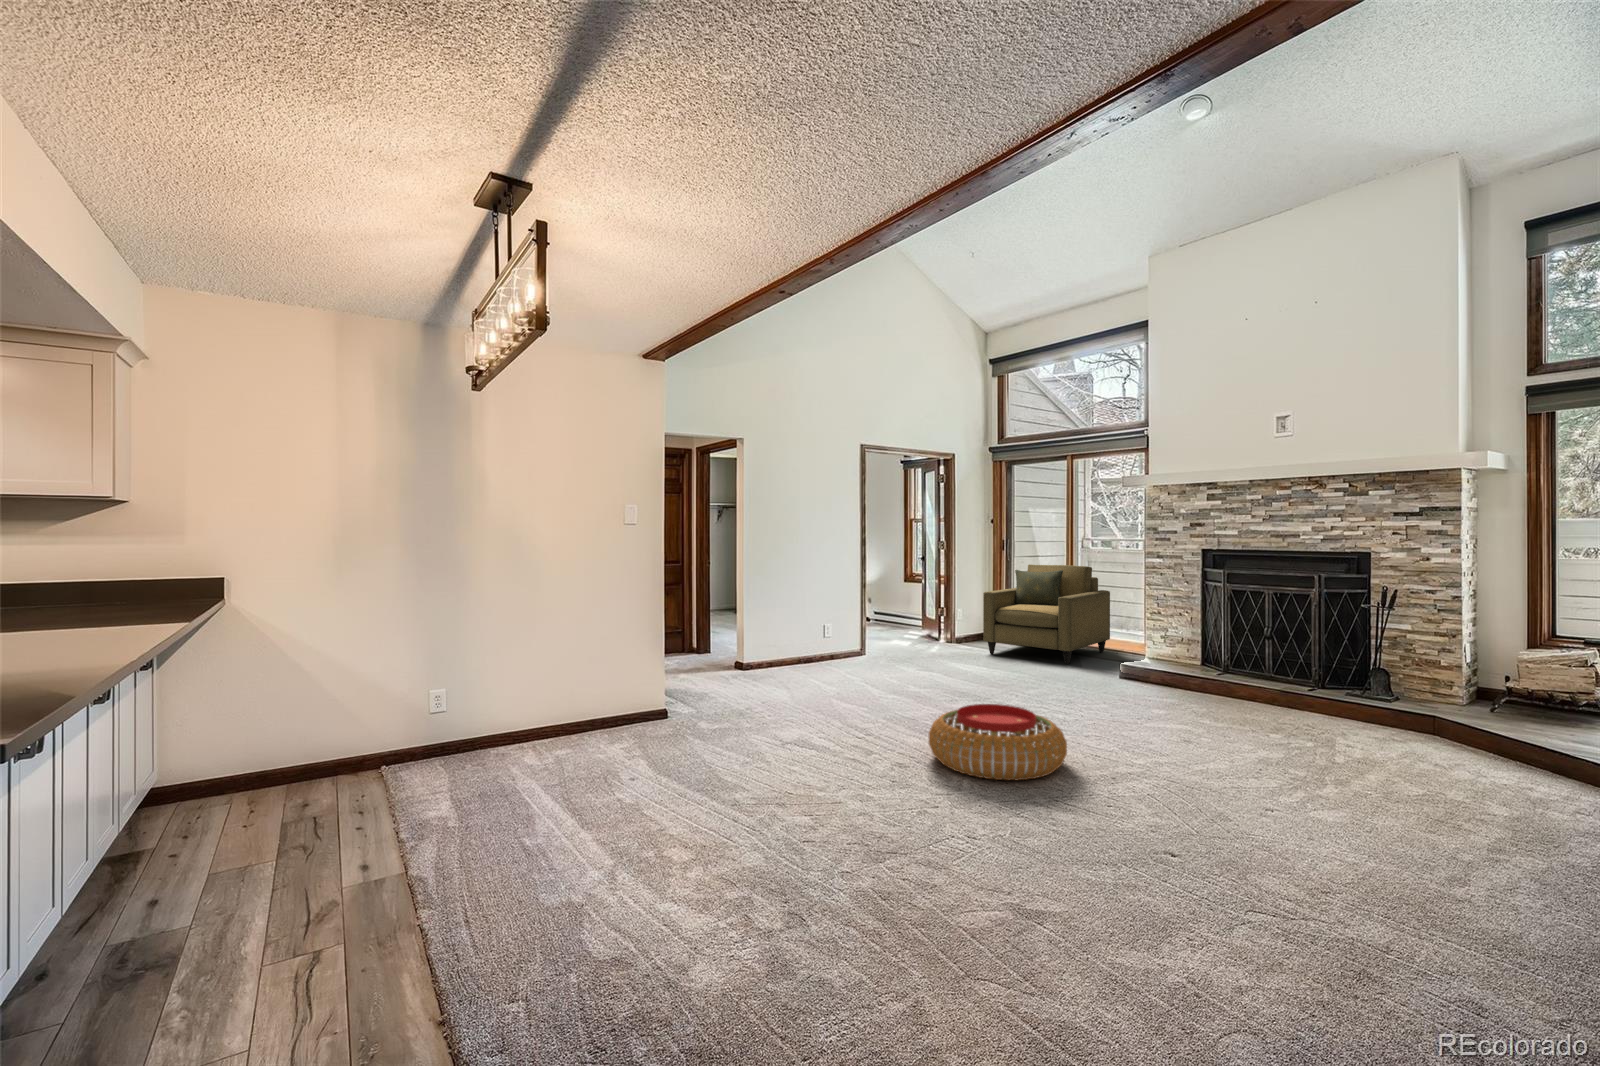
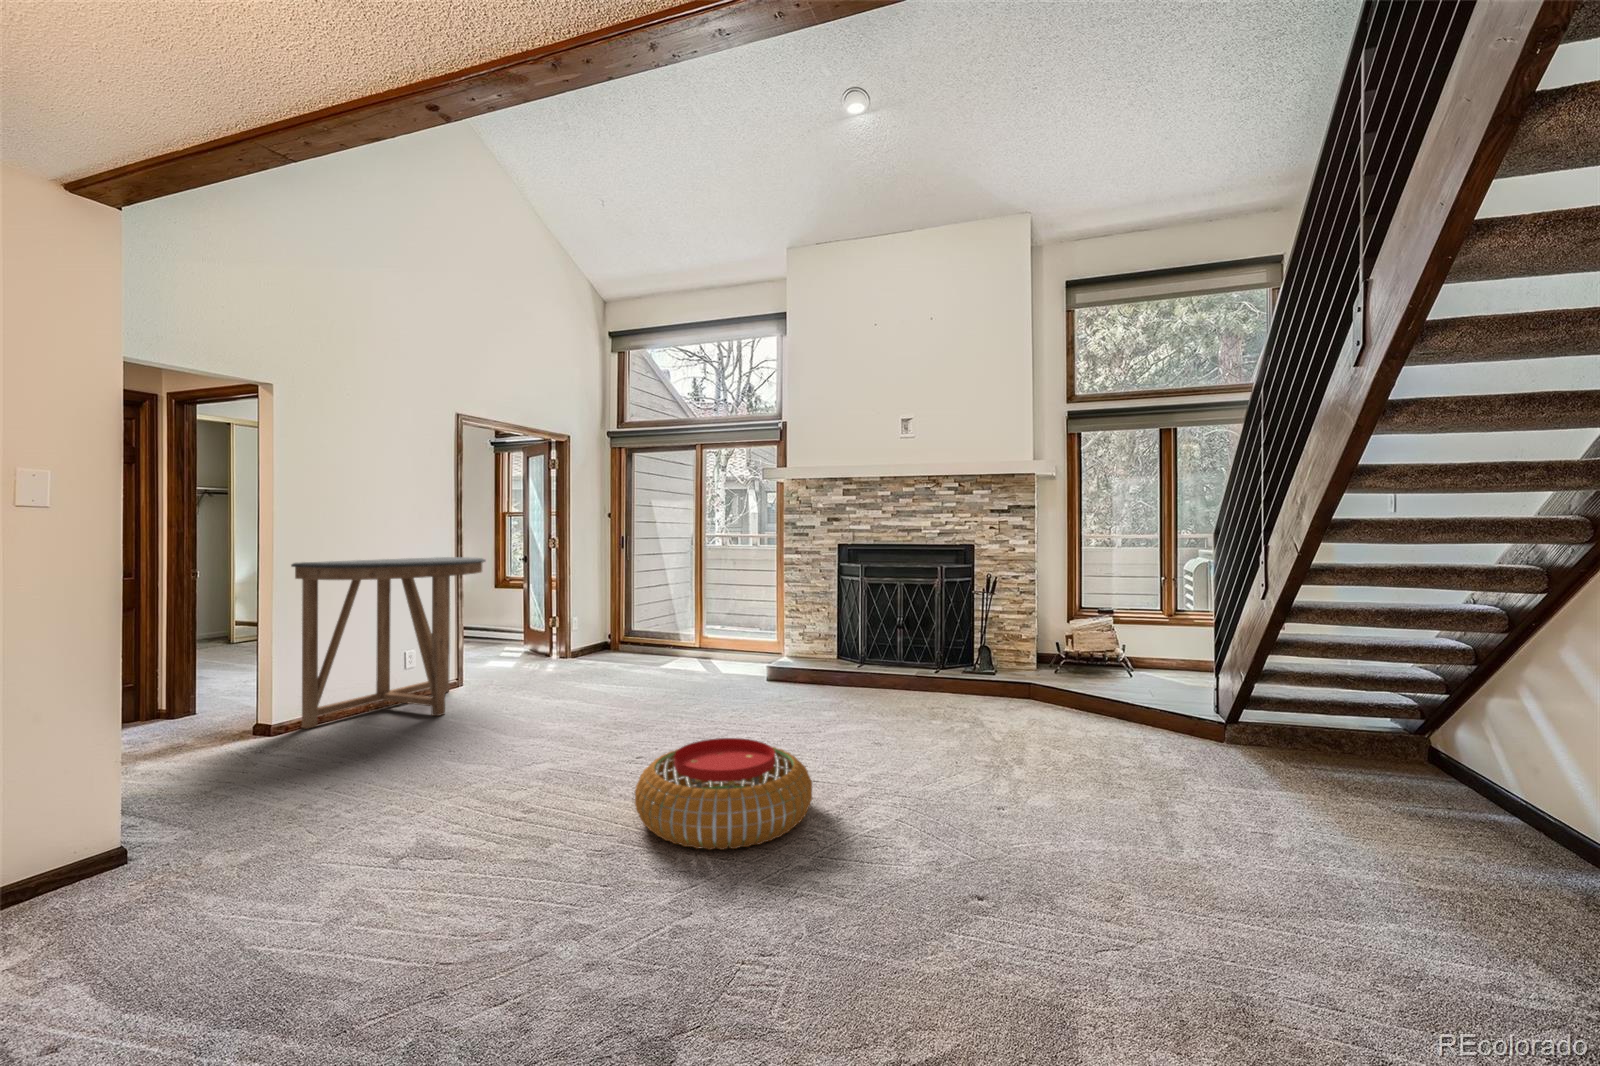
console table: none [754,557,876,673] -> present [291,557,486,729]
armchair: present [983,564,1110,664] -> none [614,563,739,669]

